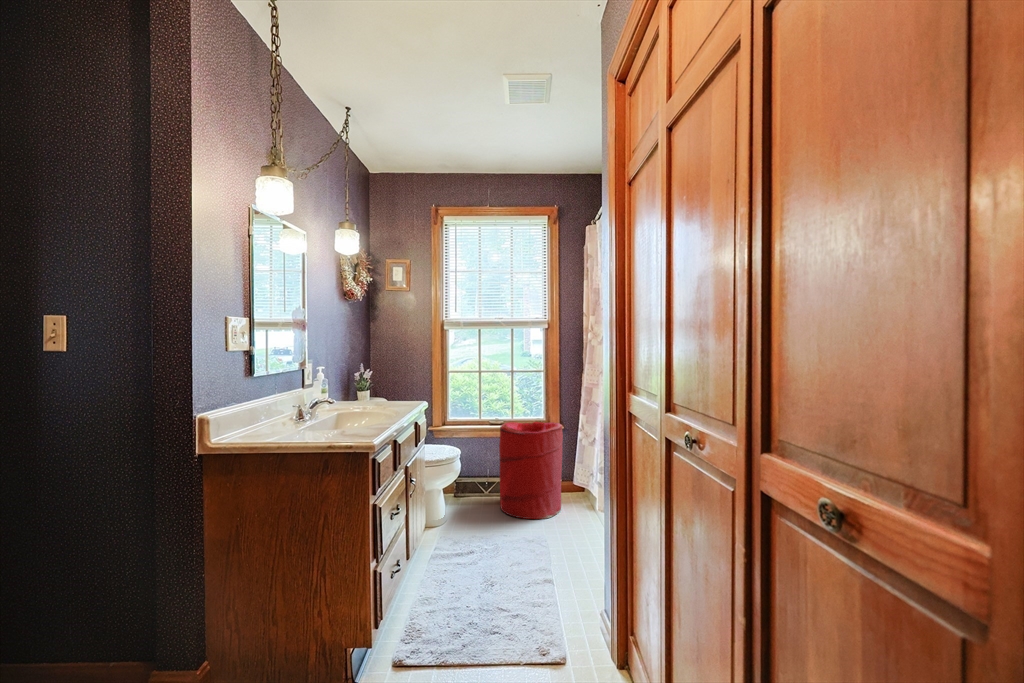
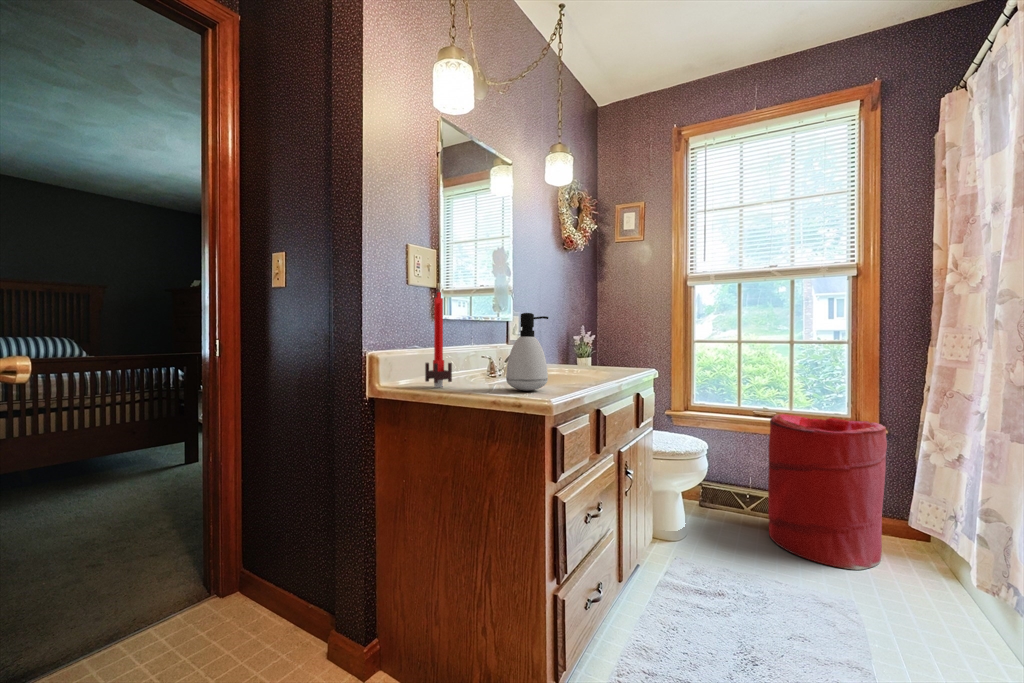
candle: none [258,362,282,438] -> present [425,292,452,387]
soap dispenser: none [330,376,362,433] -> present [506,313,548,390]

